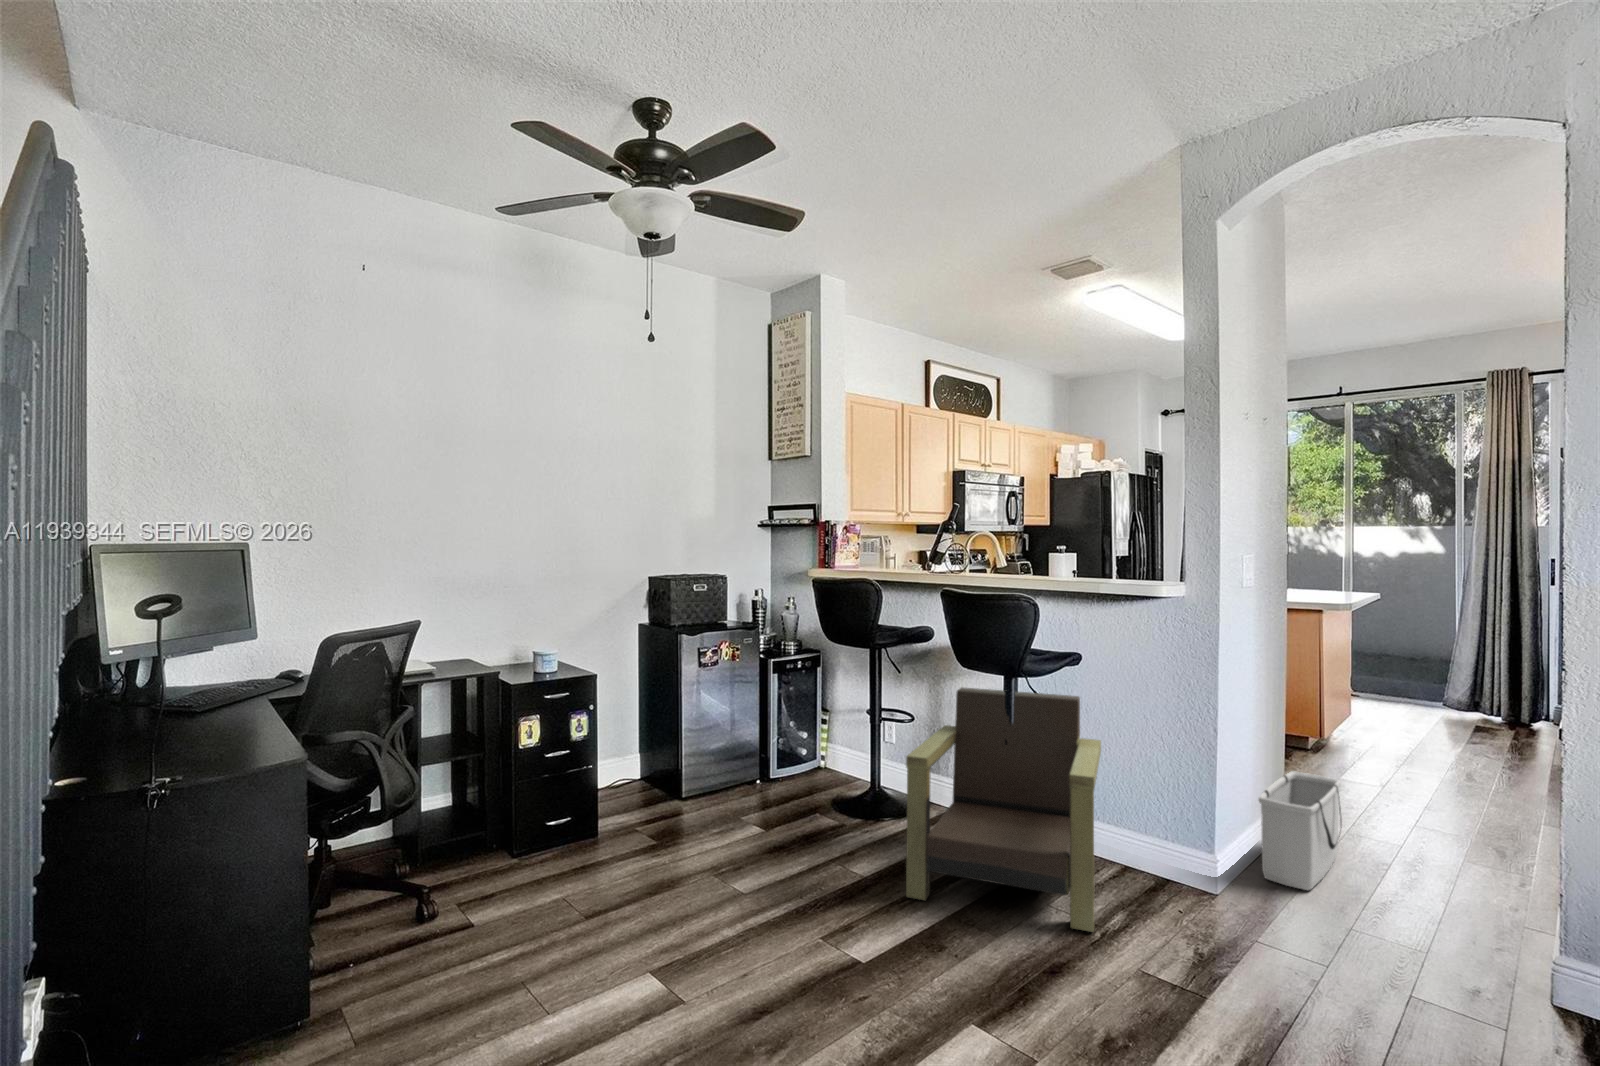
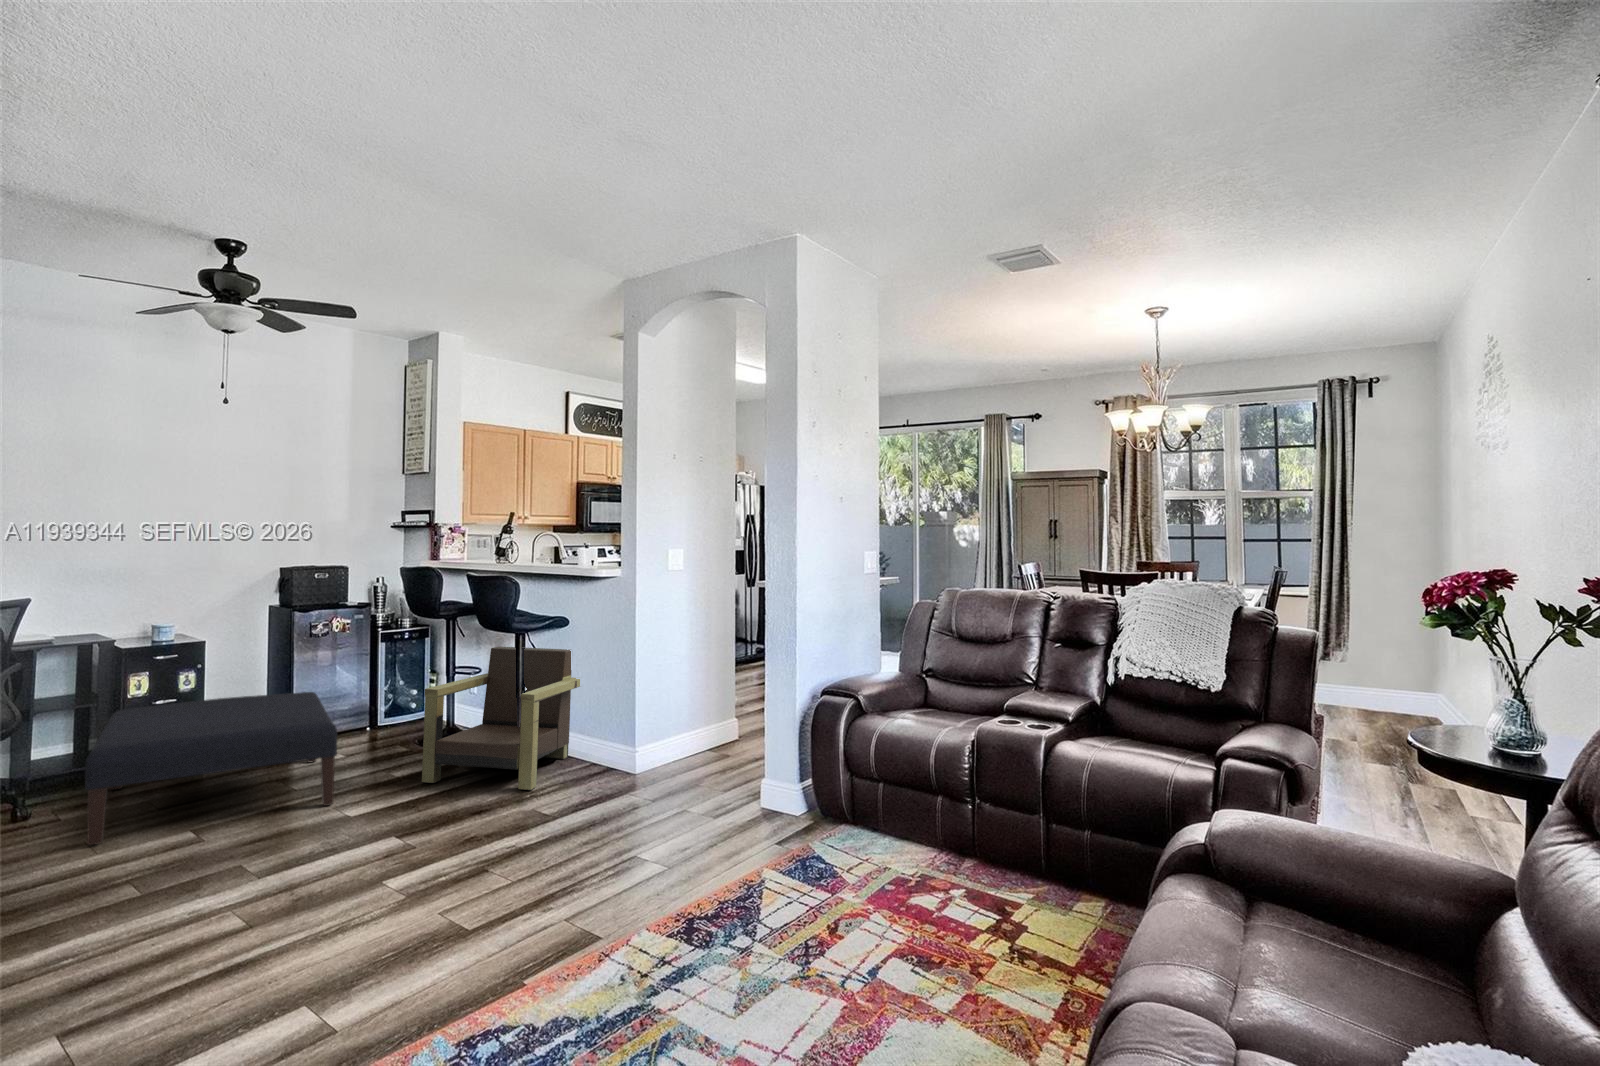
ottoman: none [504,745,813,999] -> present [85,692,337,845]
storage bin: present [1259,771,1342,890] -> none [672,696,740,763]

